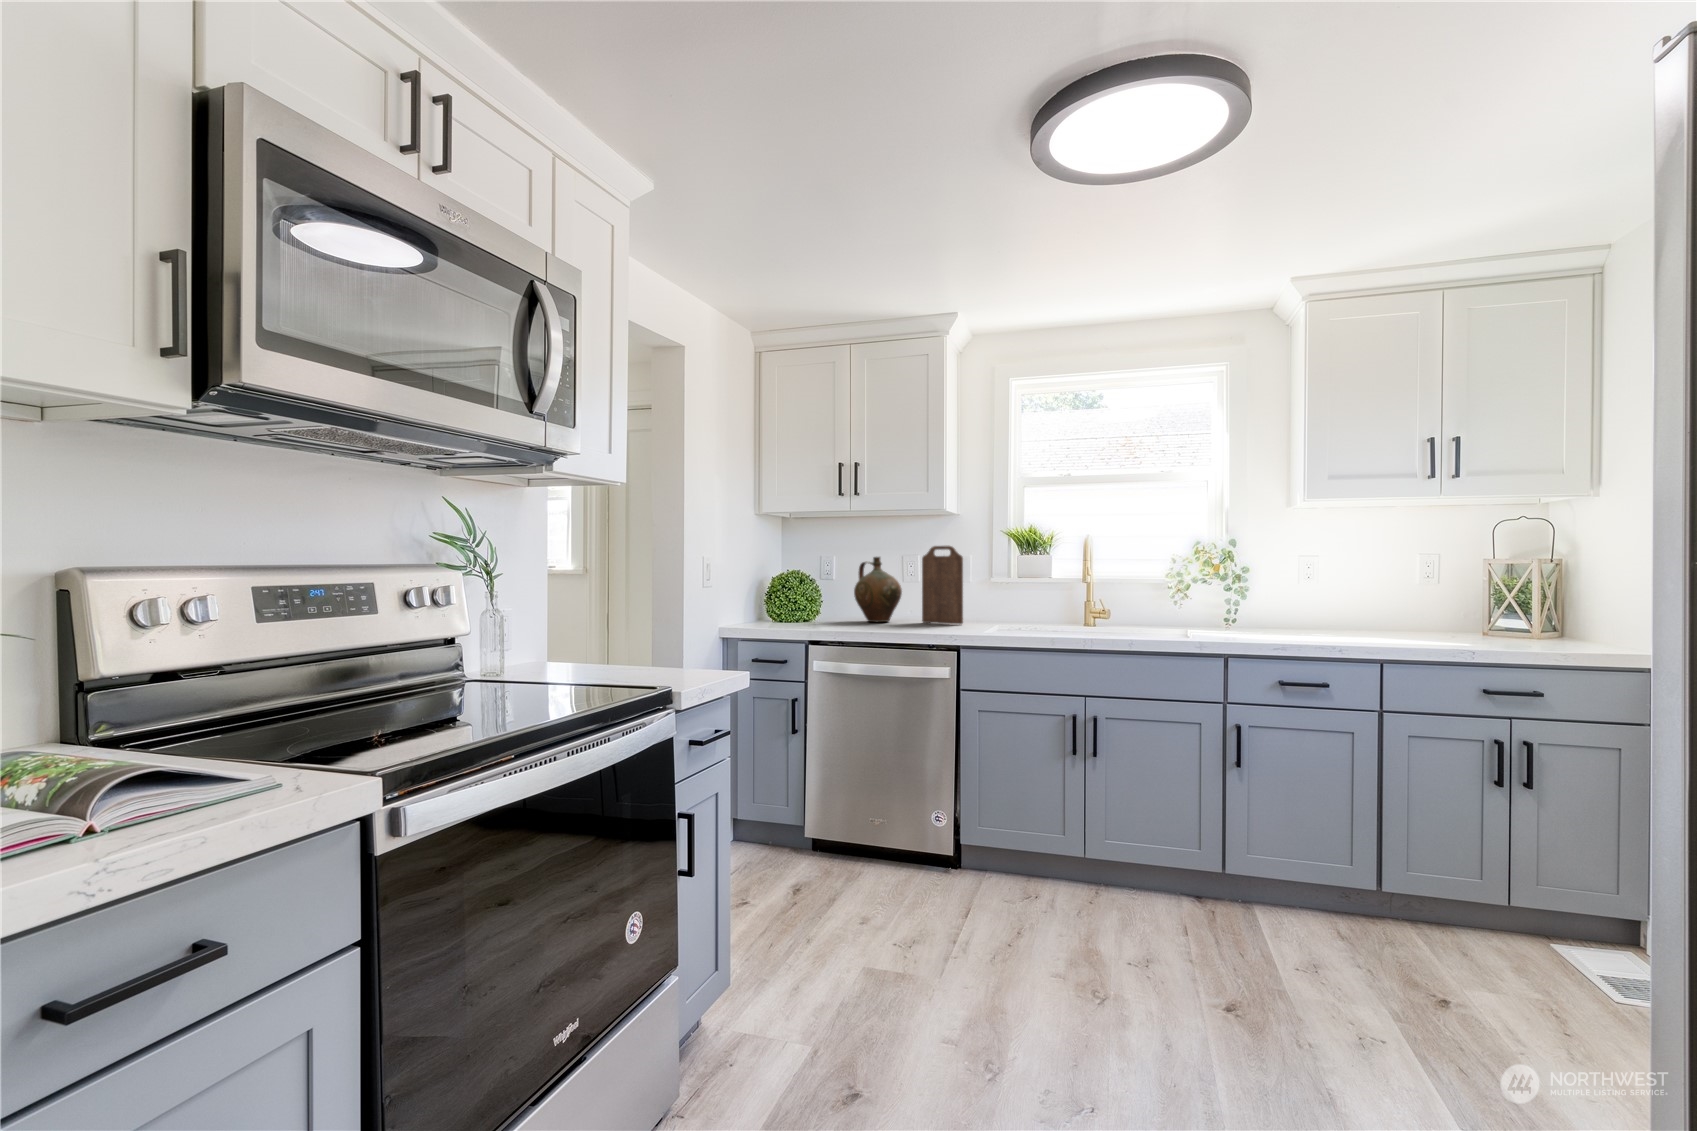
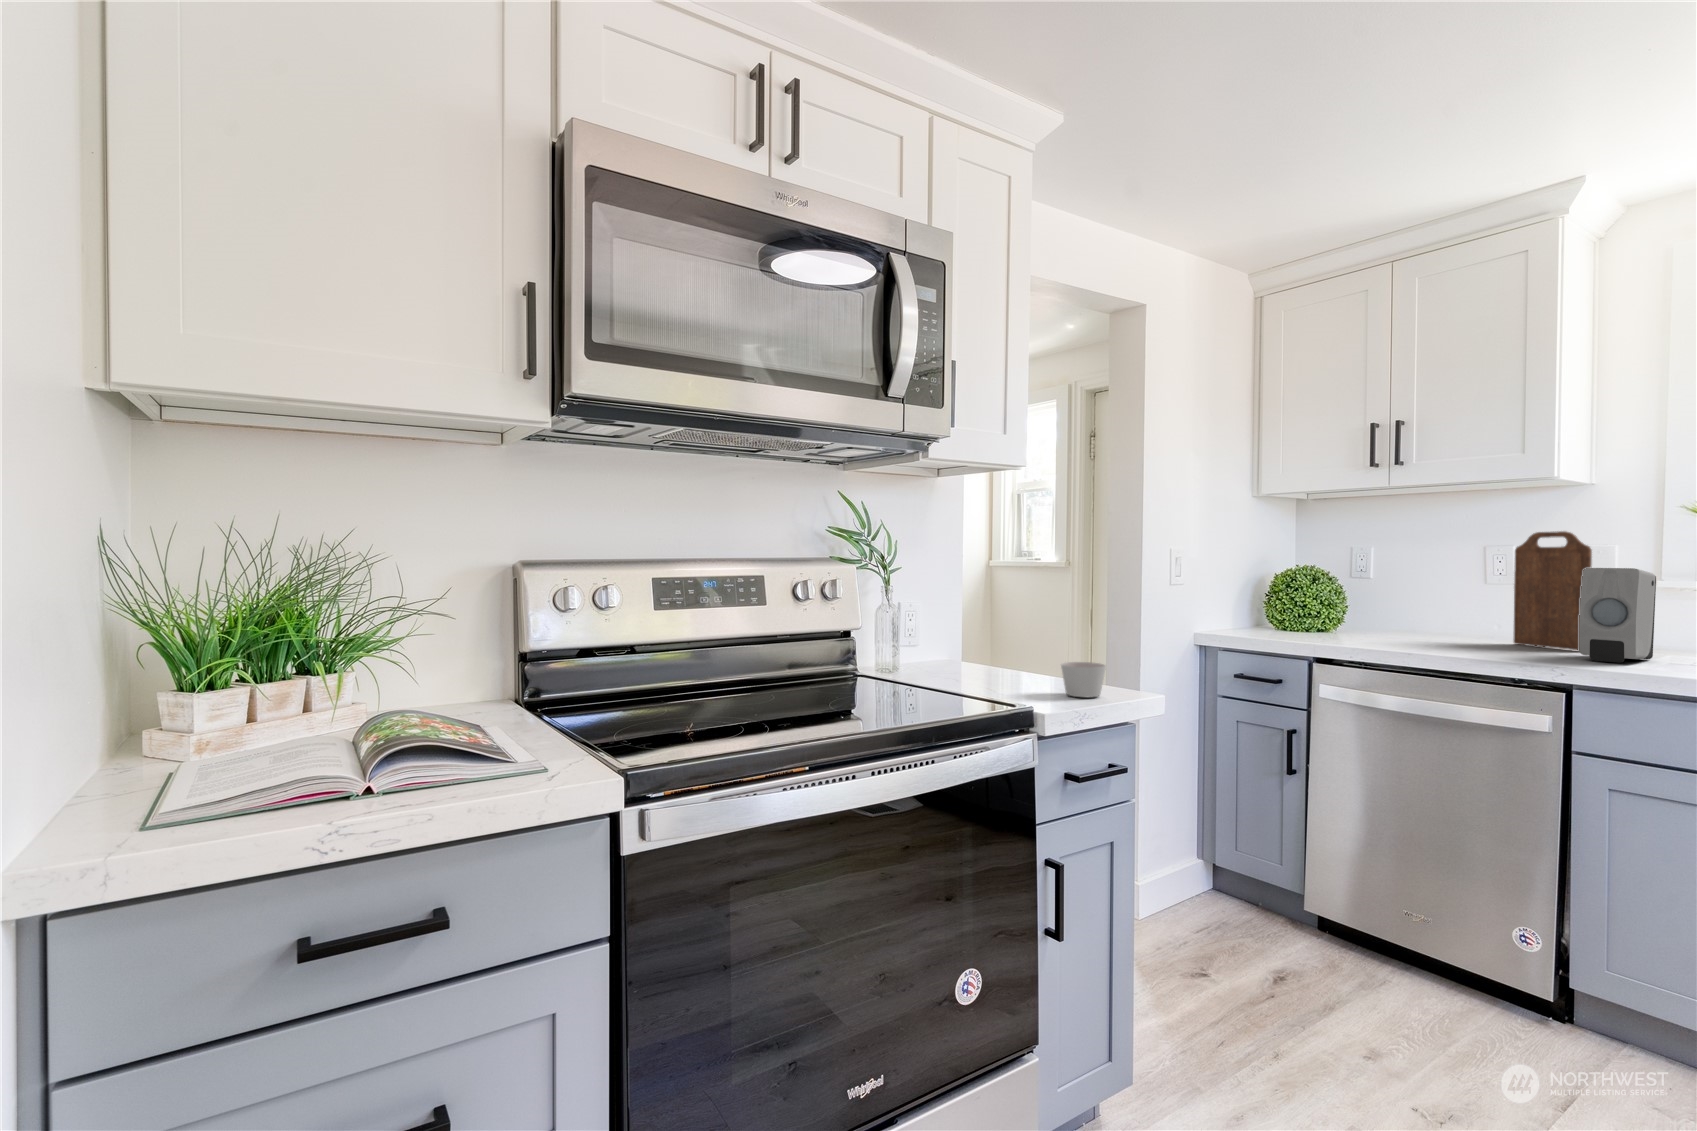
ceramic jug: present [854,557,902,622] -> none [1397,548,1478,639]
soap dispenser: none [961,569,995,630] -> present [1579,568,1656,663]
candle: none [676,649,712,677] -> present [1061,662,1106,697]

